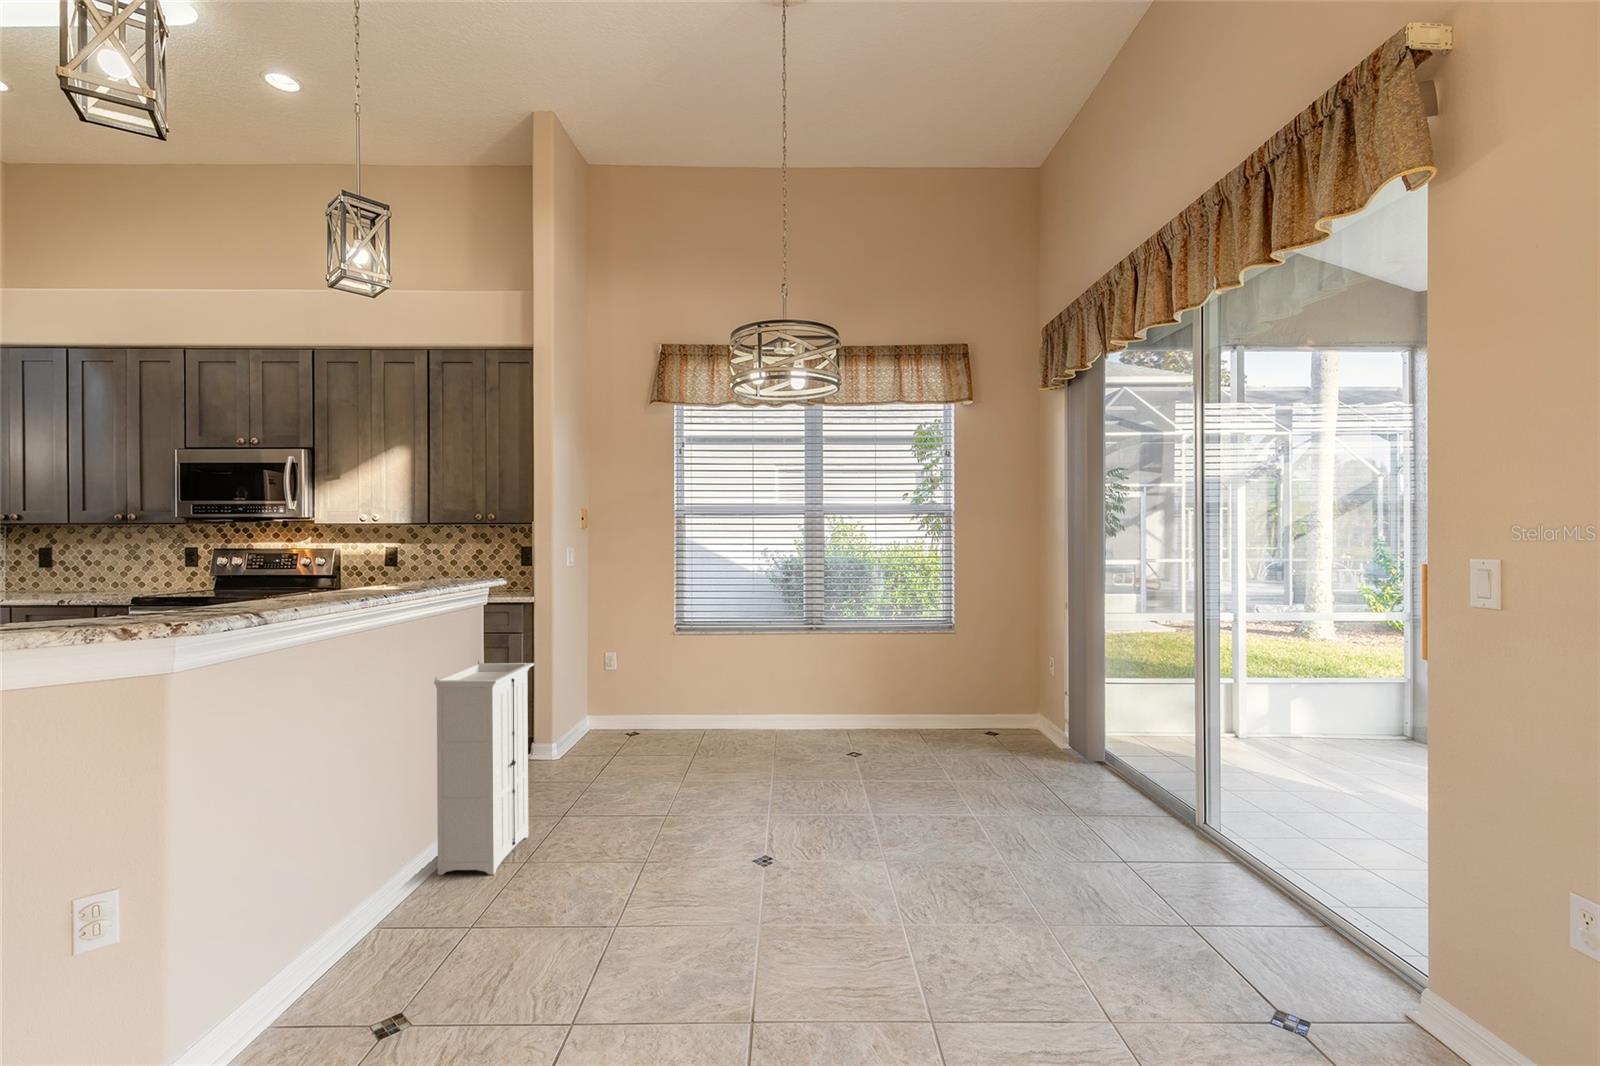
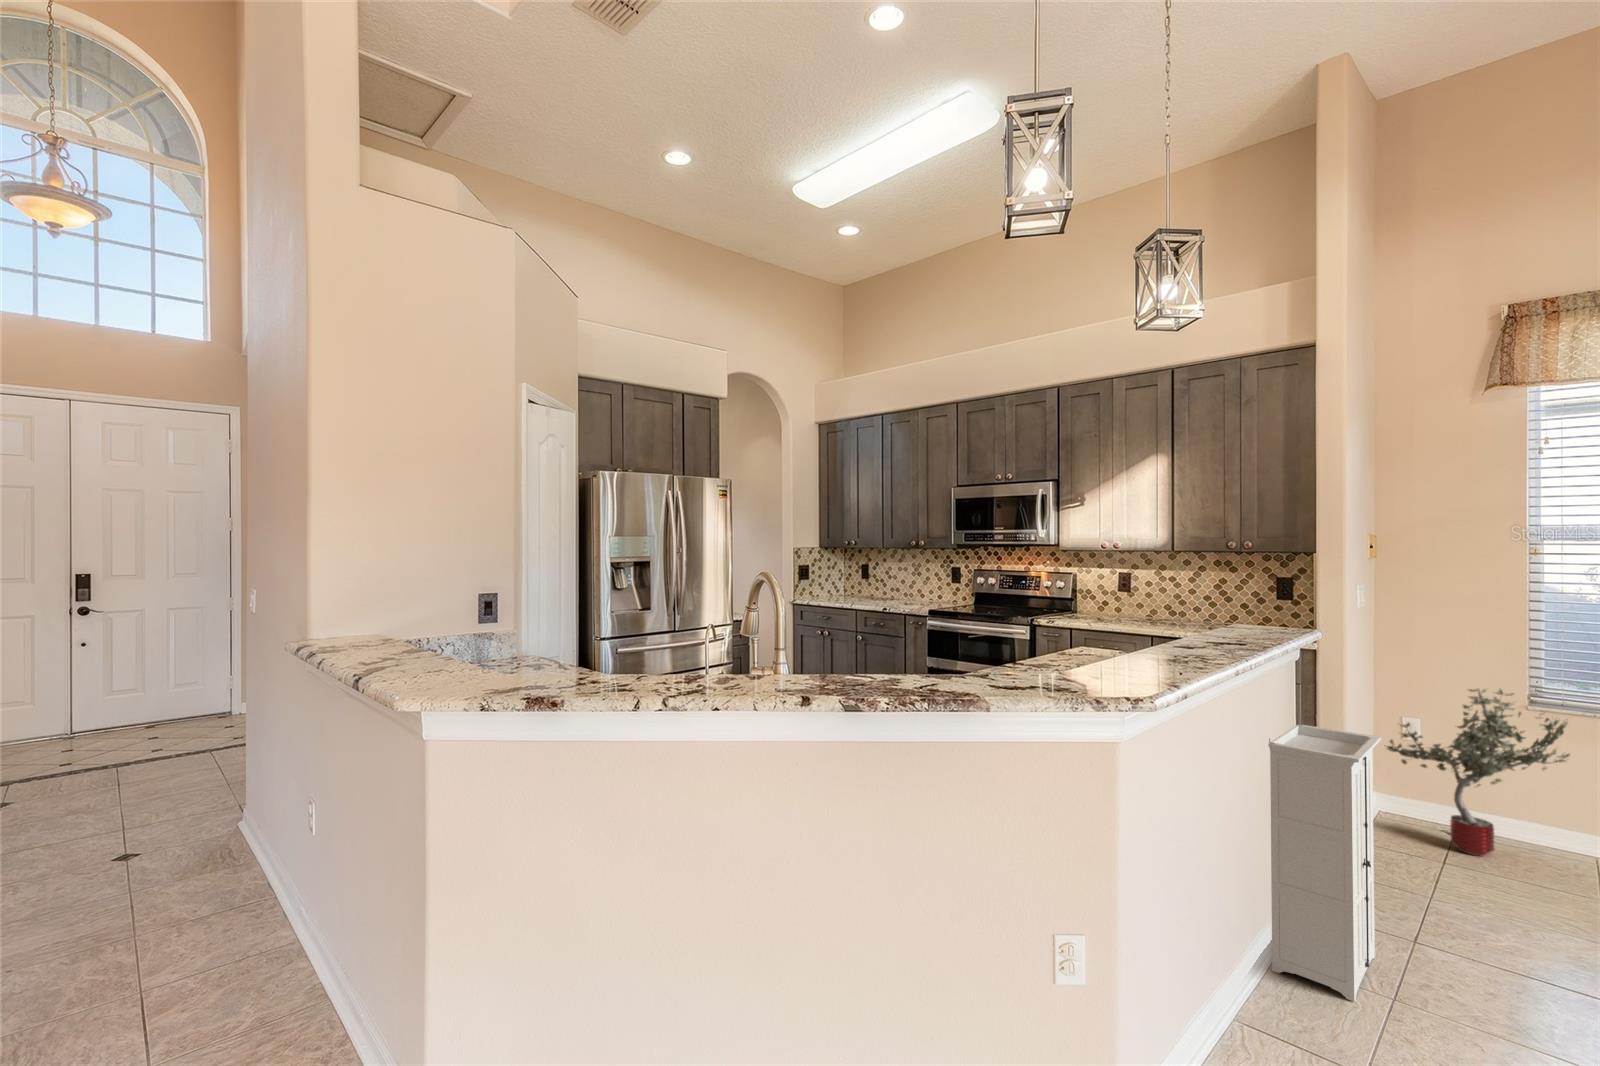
potted tree: none [589,620,687,744] -> present [1387,689,1570,856]

